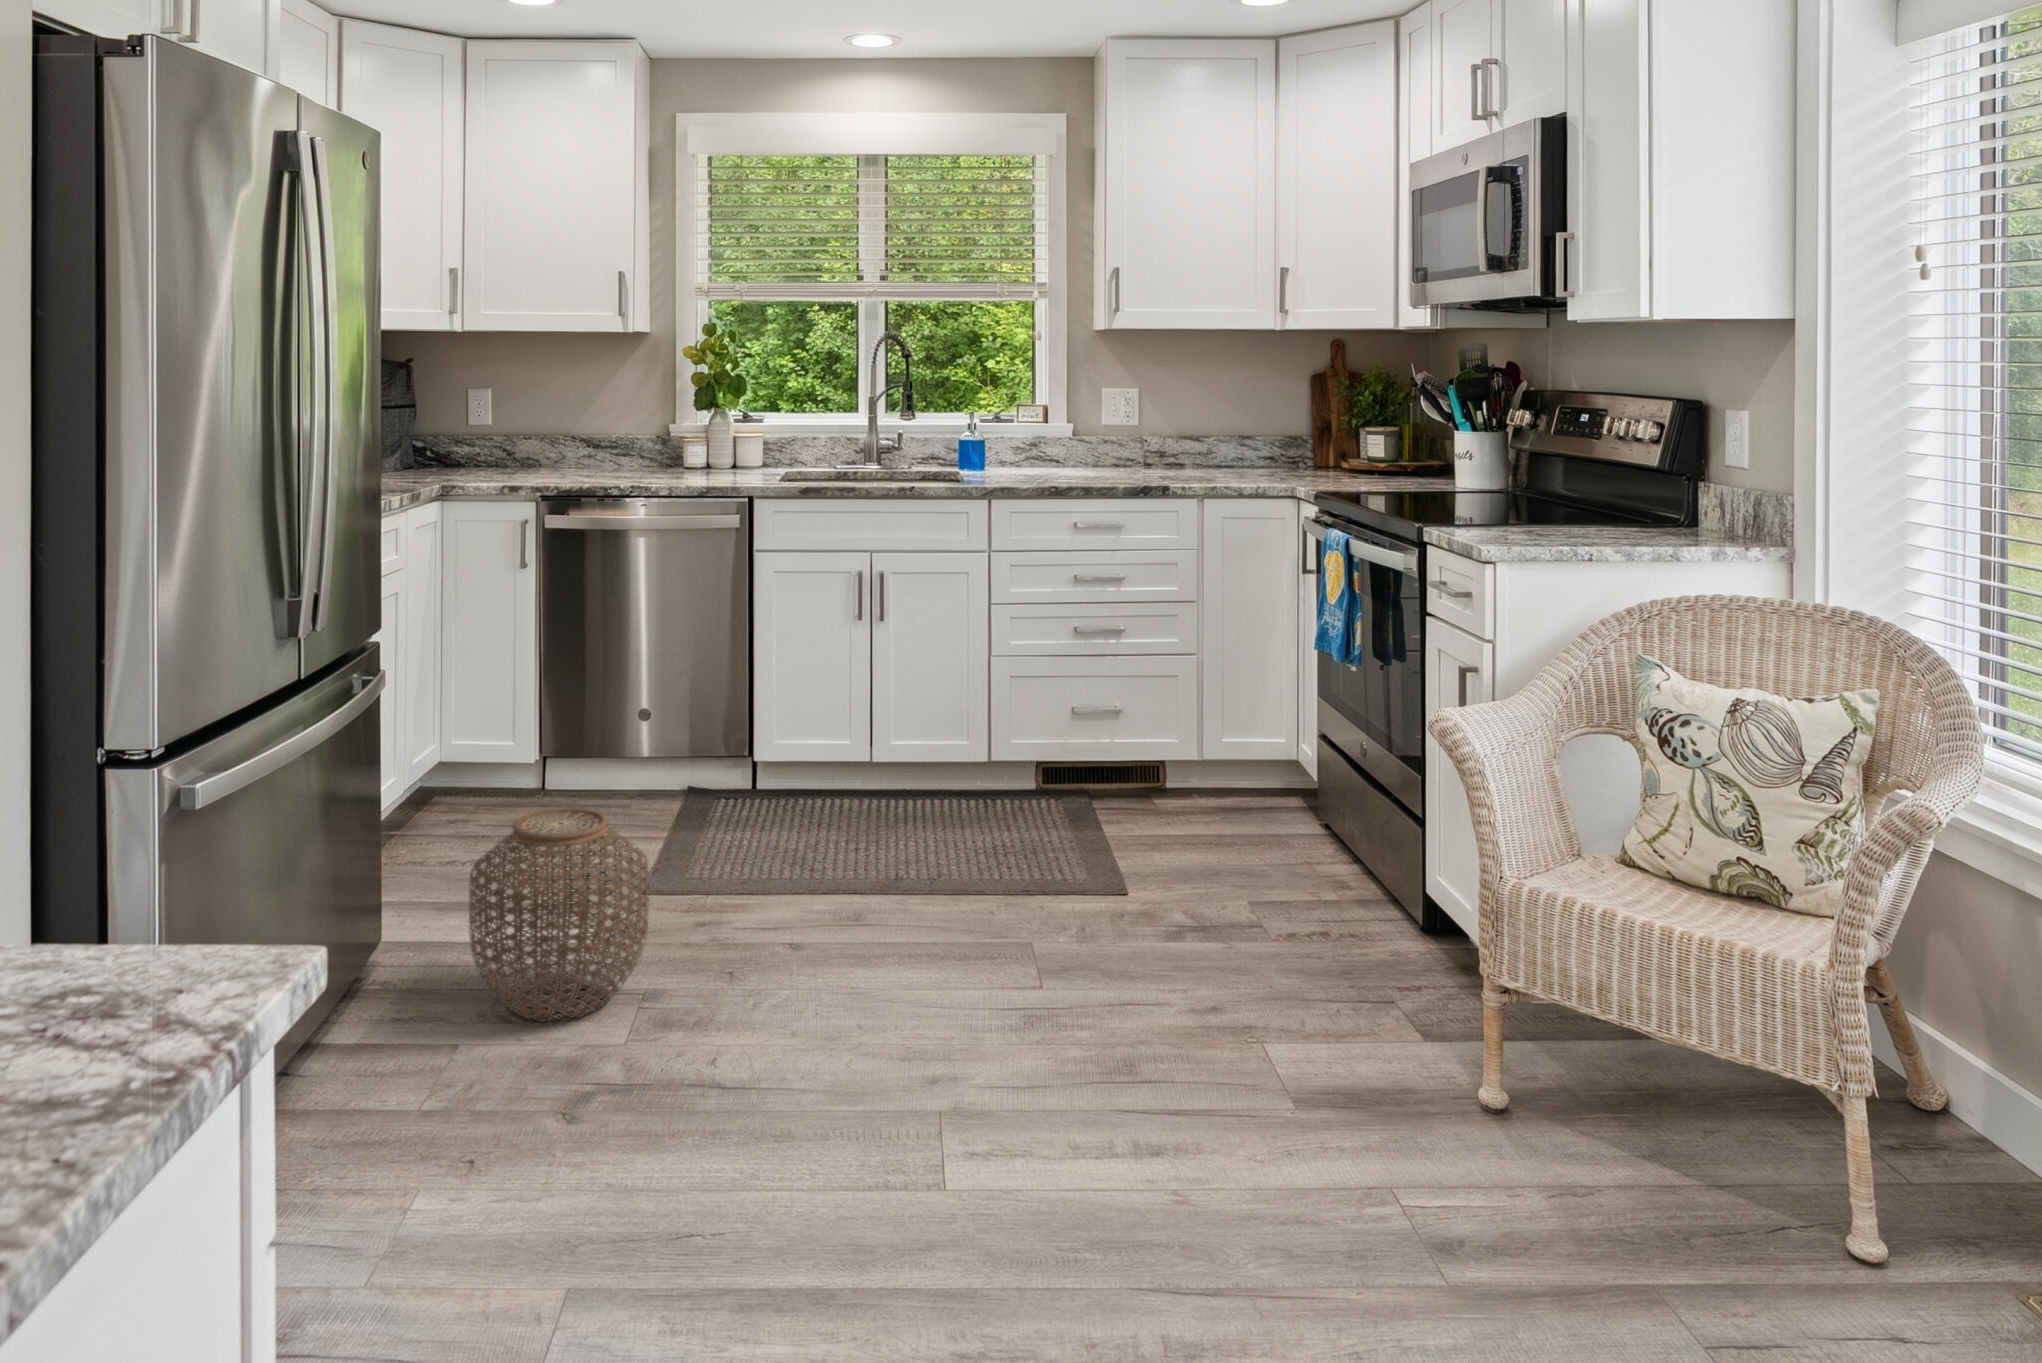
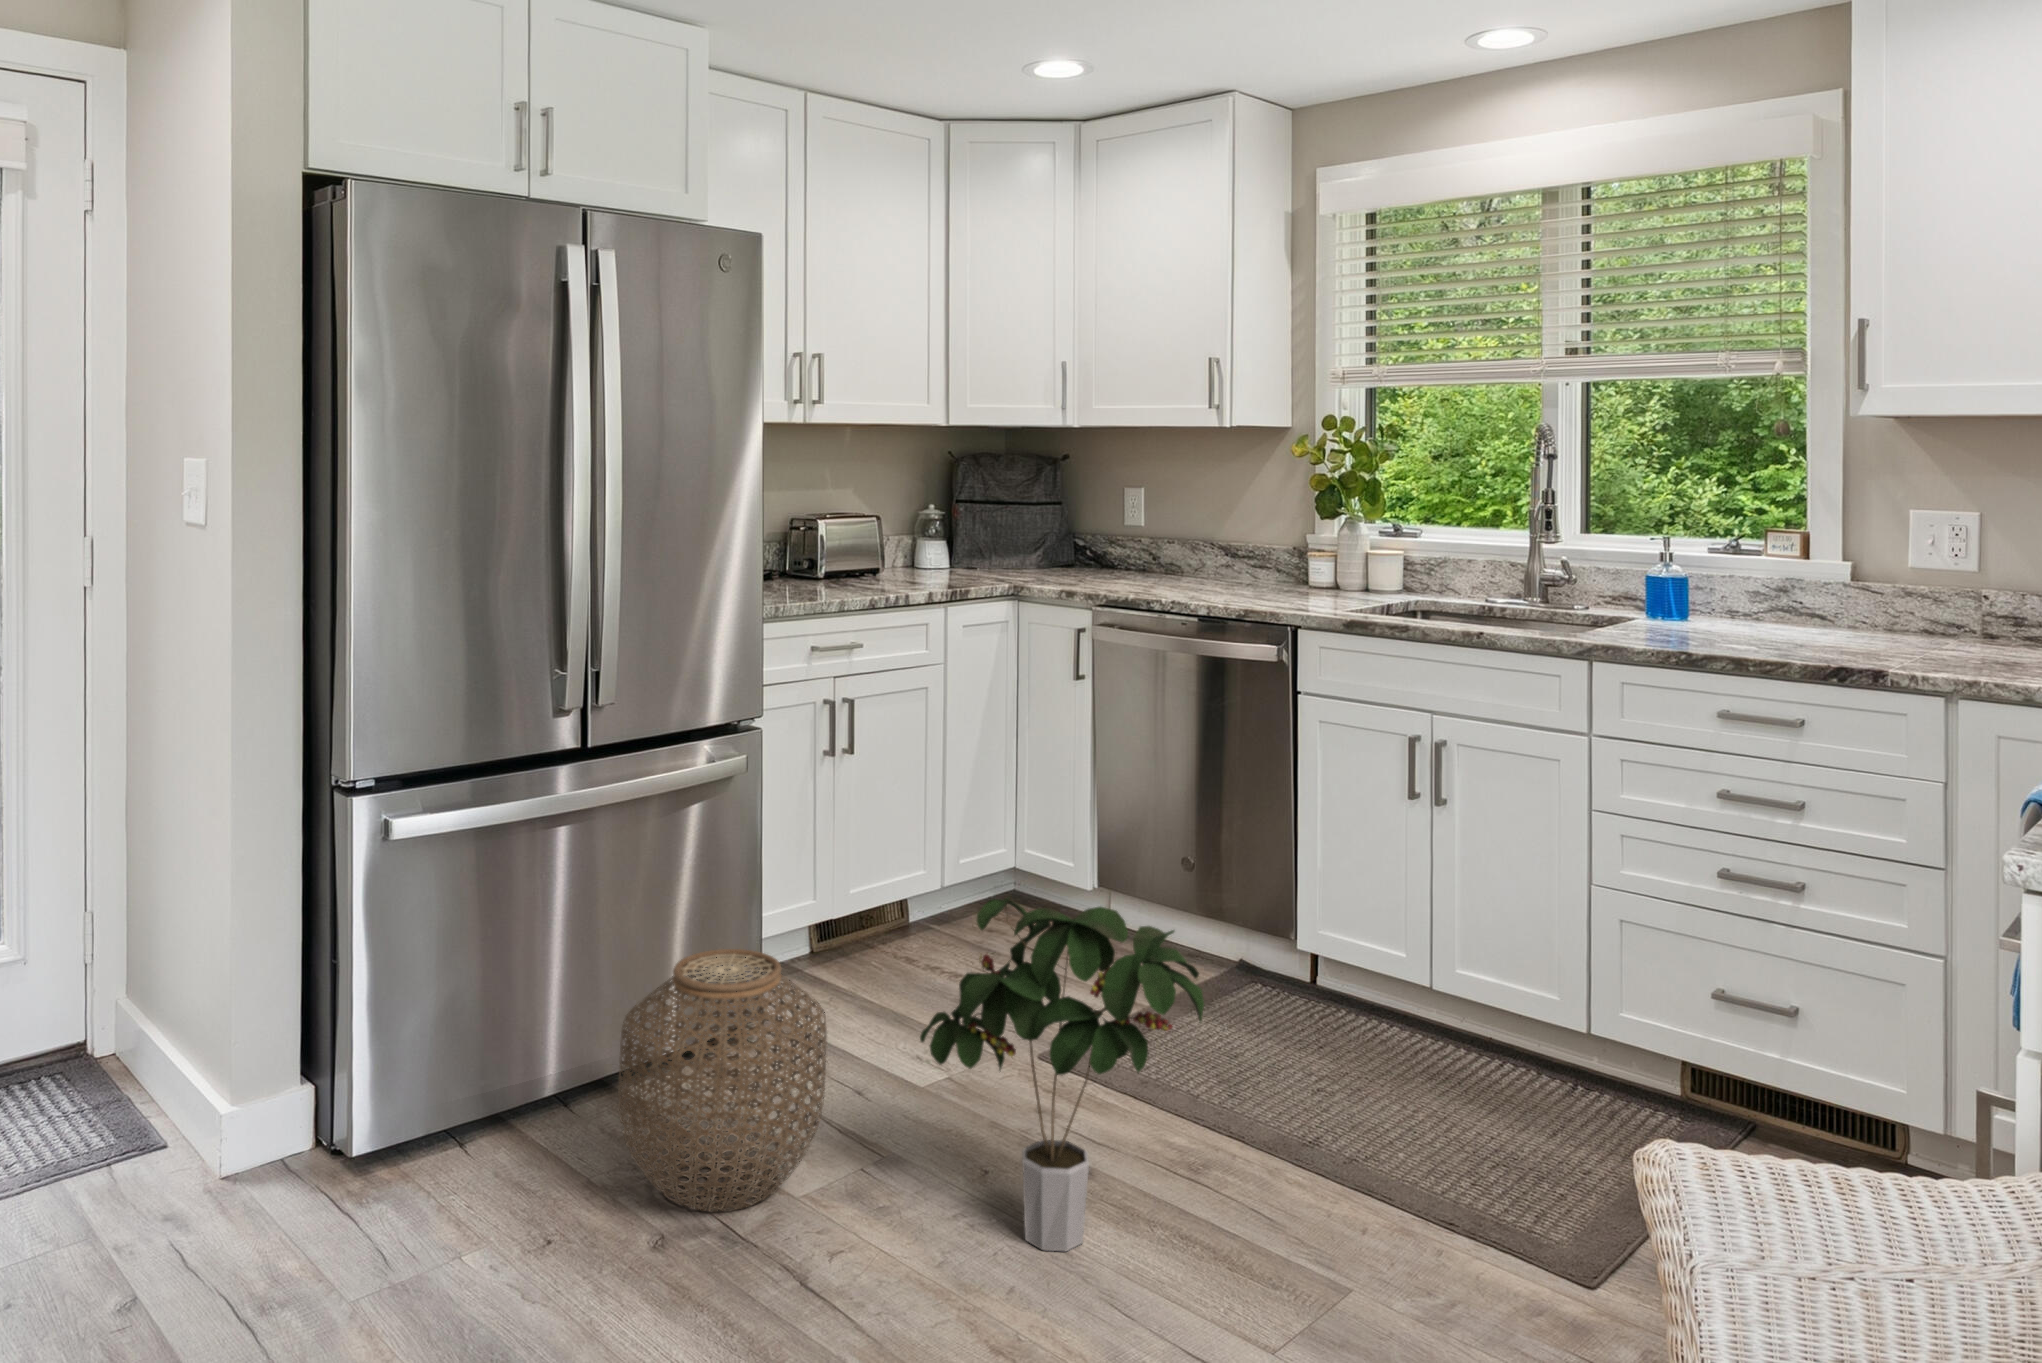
potted plant: none [702,705,919,955] -> present [920,897,1204,1251]

